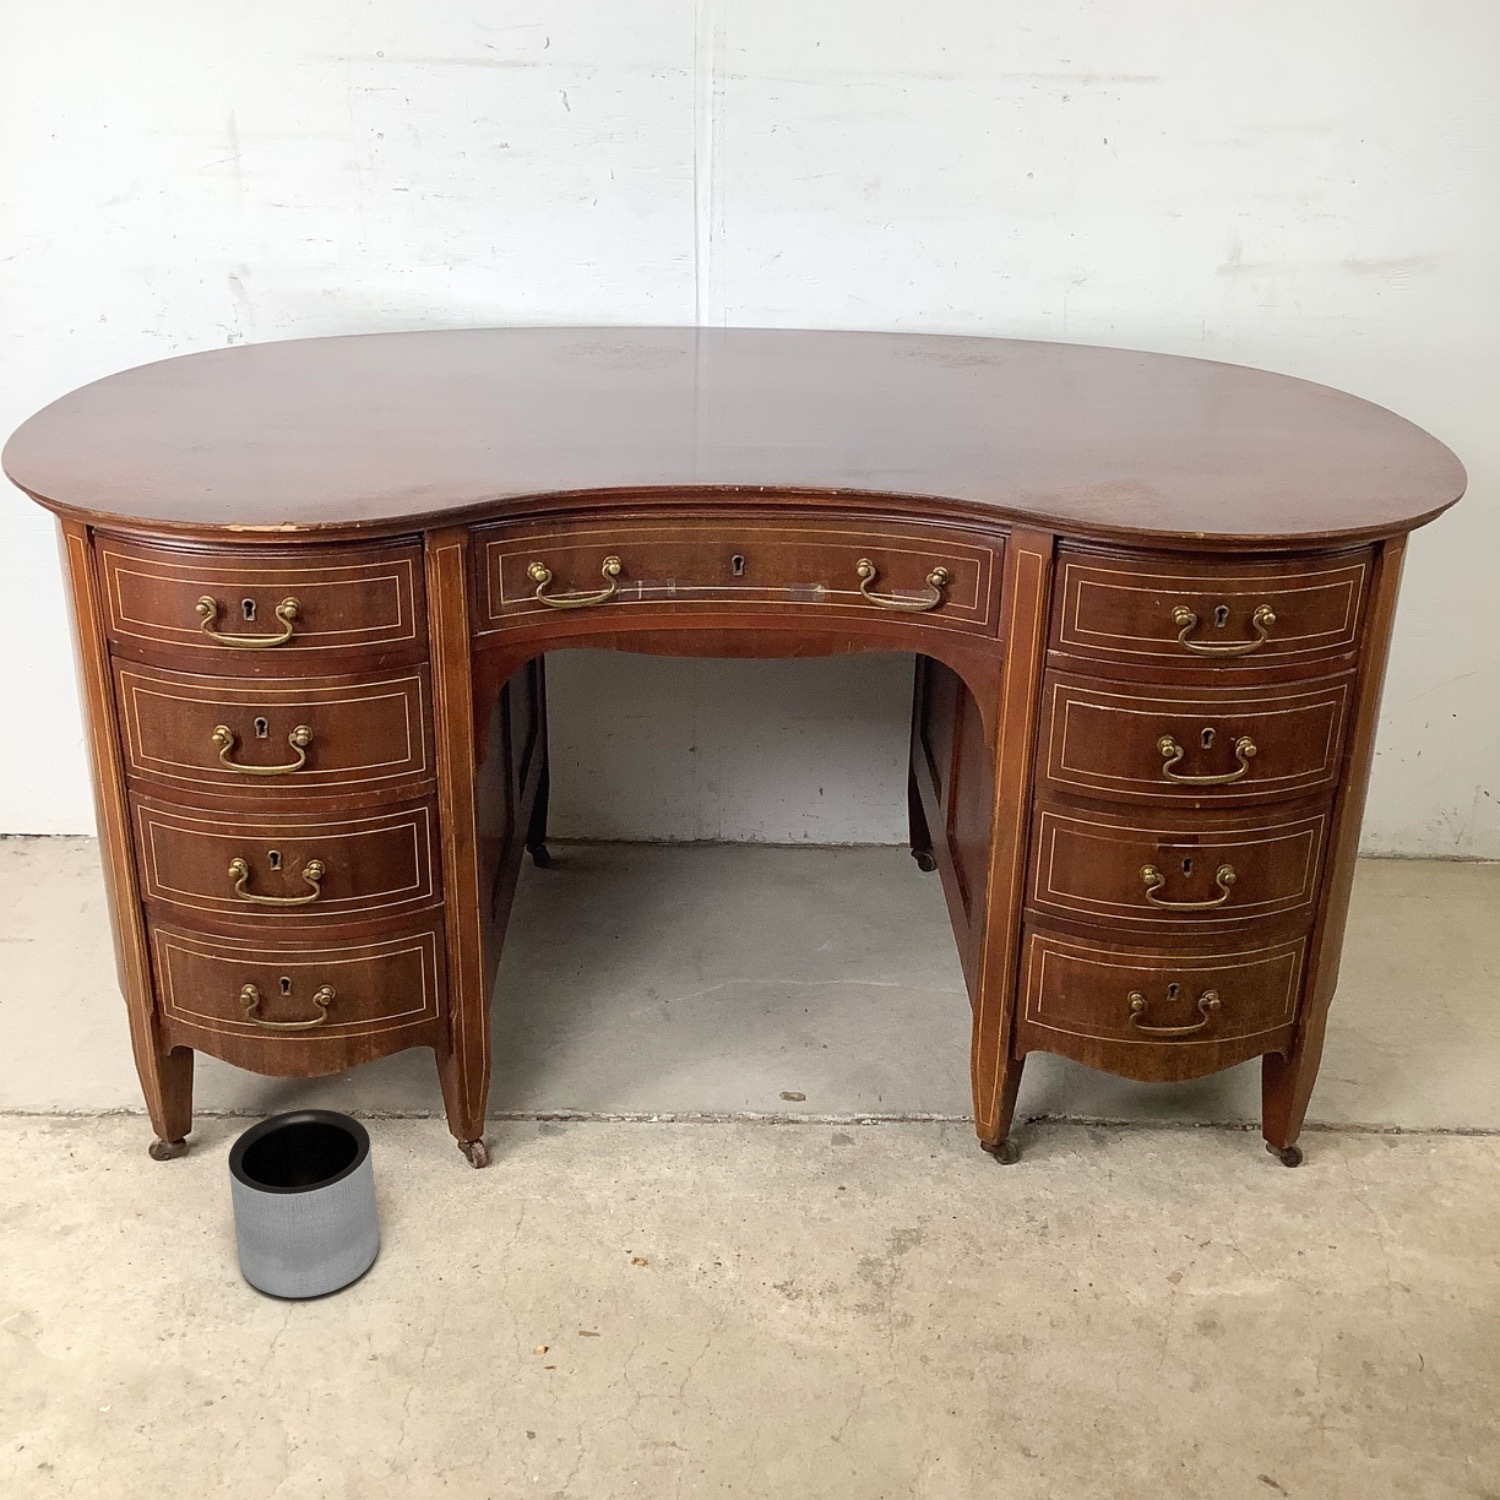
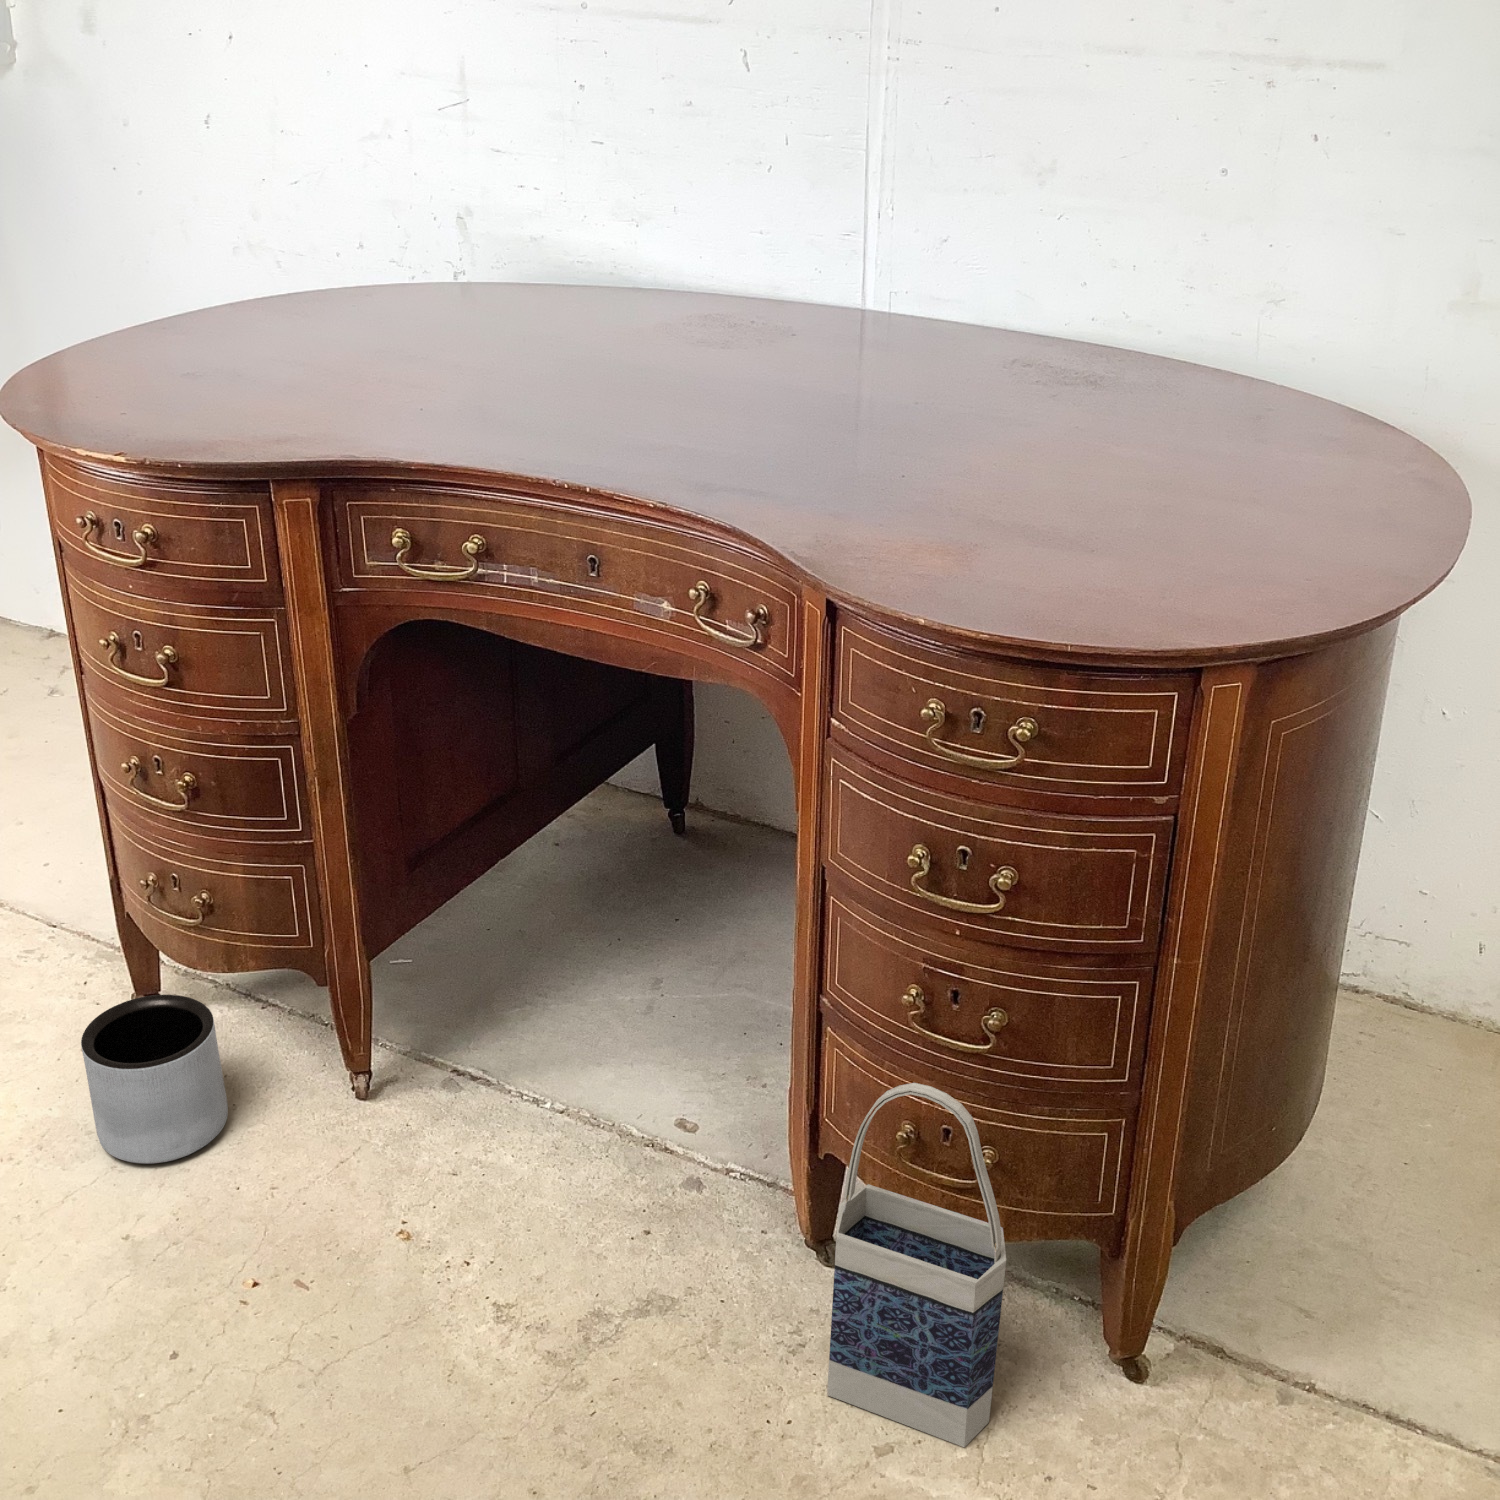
bag: none [1078,945,1249,1255] -> present [827,1083,1006,1447]

